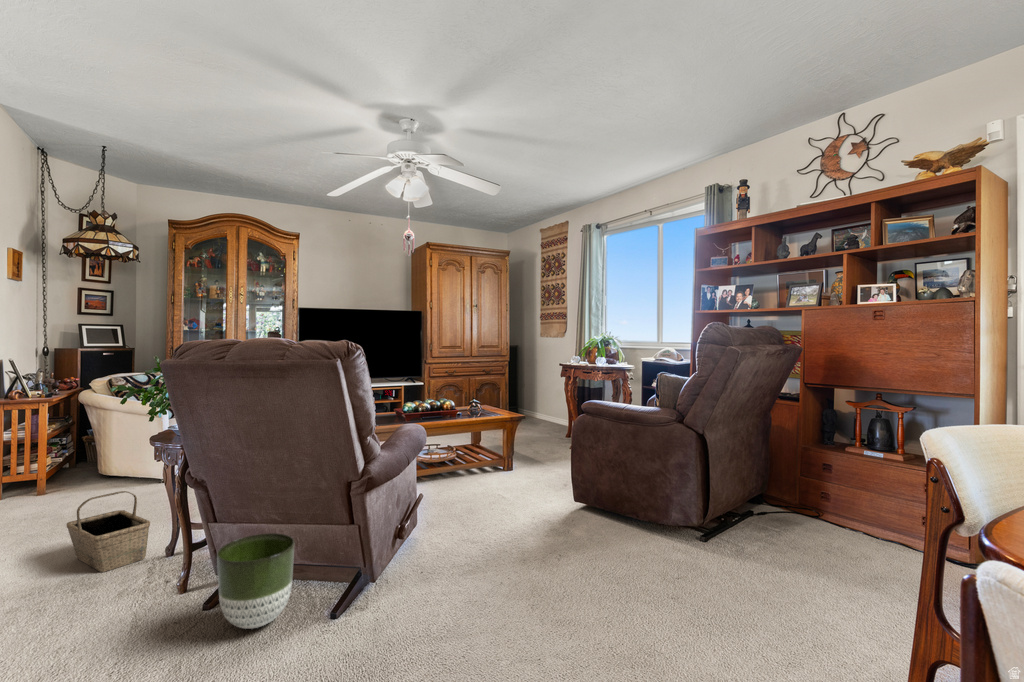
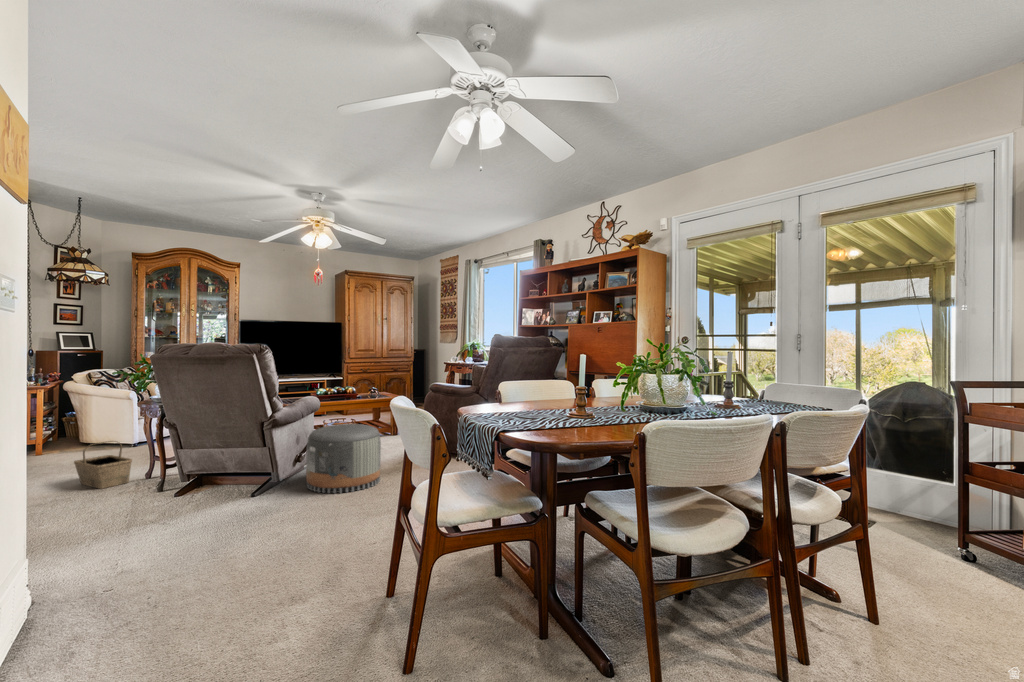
pouf: none [418,473,537,607] -> present [306,424,381,493]
planter: present [217,533,295,629] -> none [181,455,228,505]

